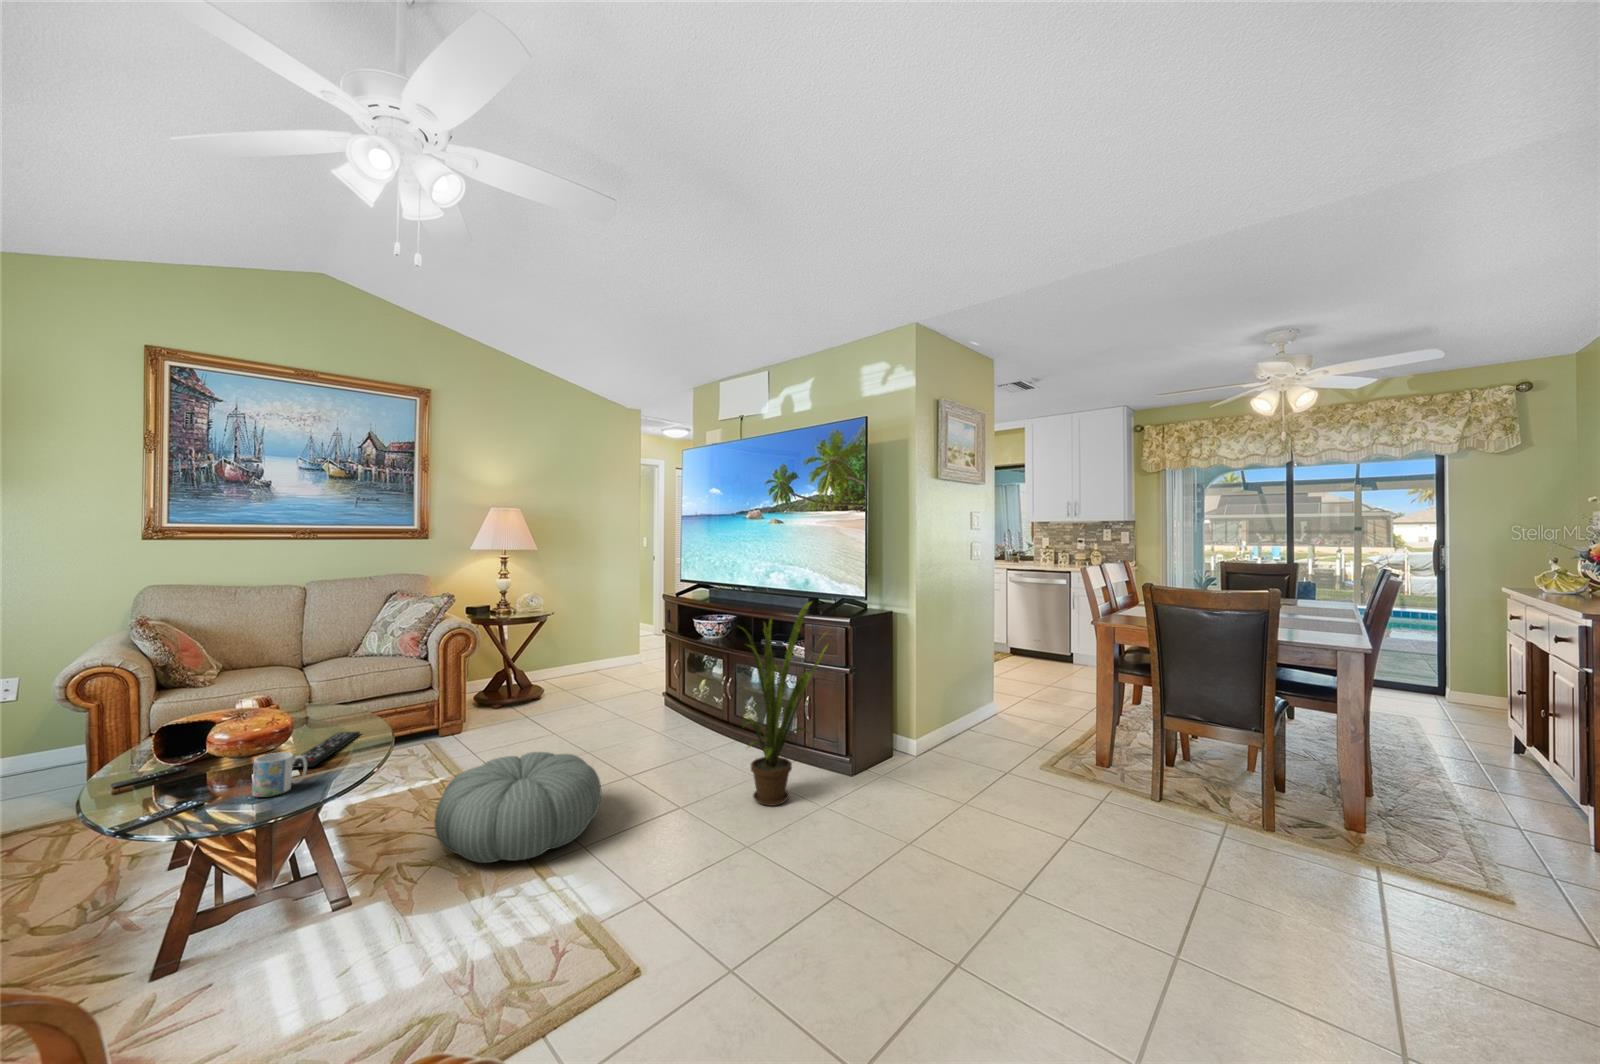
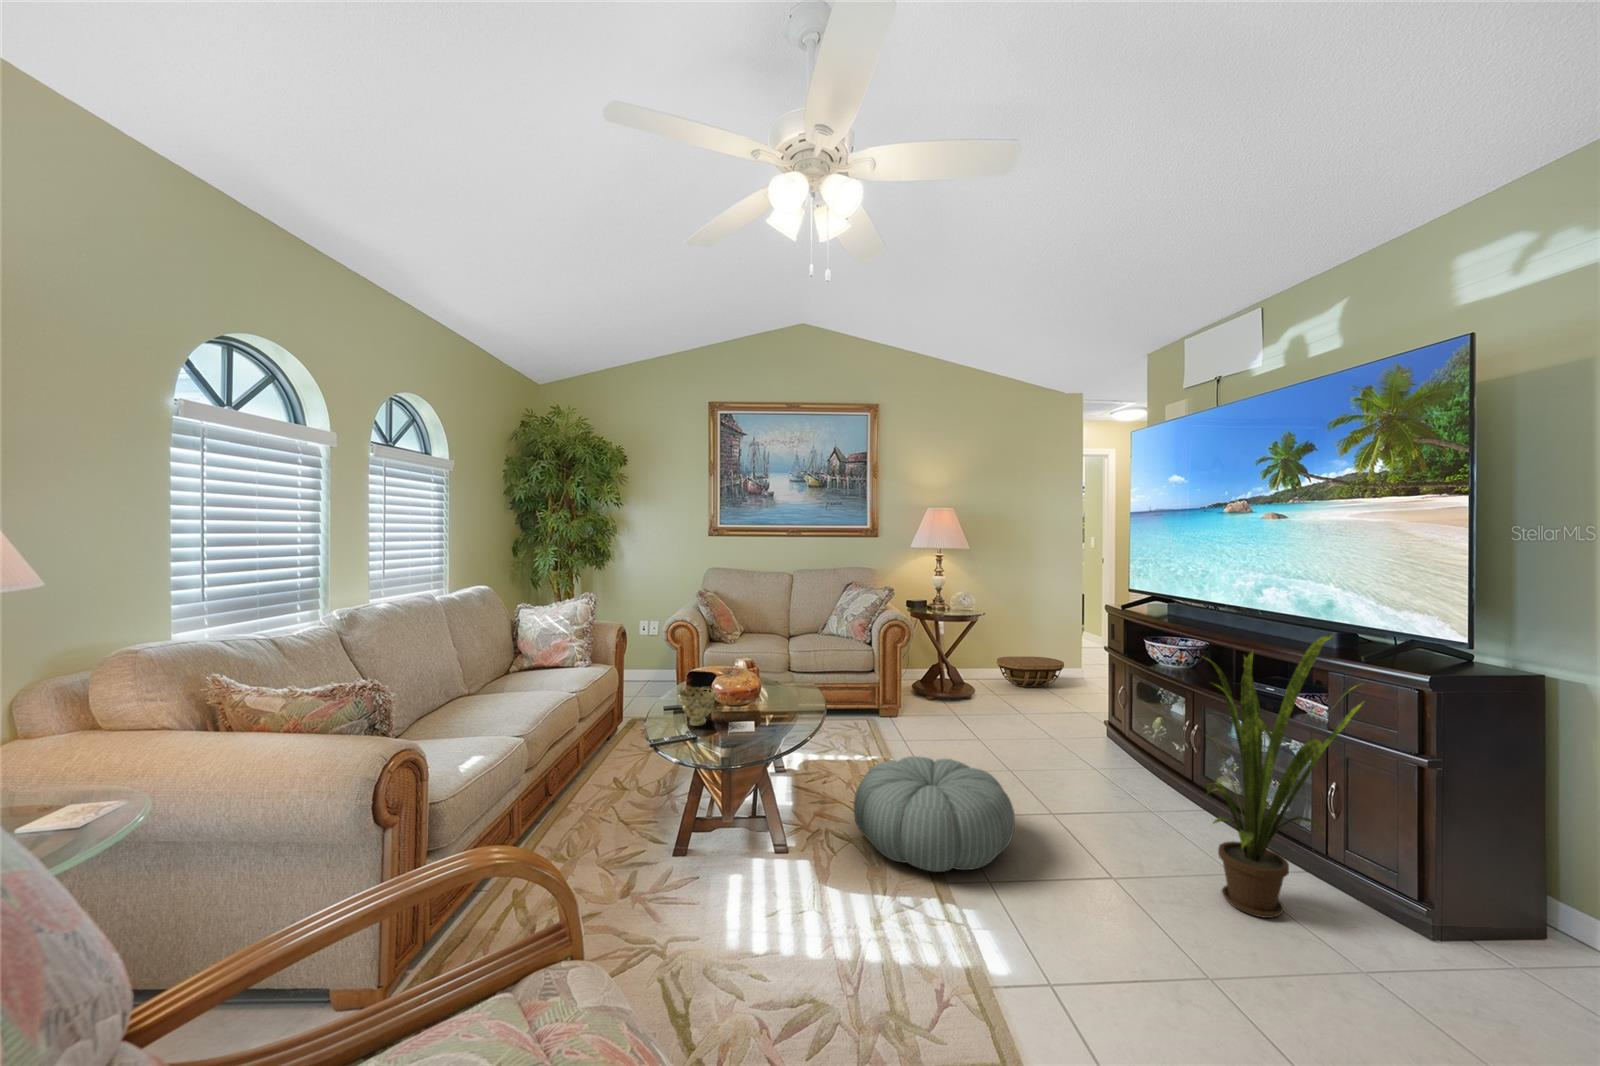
basket: none [560,647,621,677] -> present [997,657,1064,687]
decorative bowl: none [168,732,237,787] -> present [678,686,717,726]
remote control: present [292,732,360,768] -> none [747,702,802,728]
mug: present [252,752,307,797] -> none [720,711,756,746]

